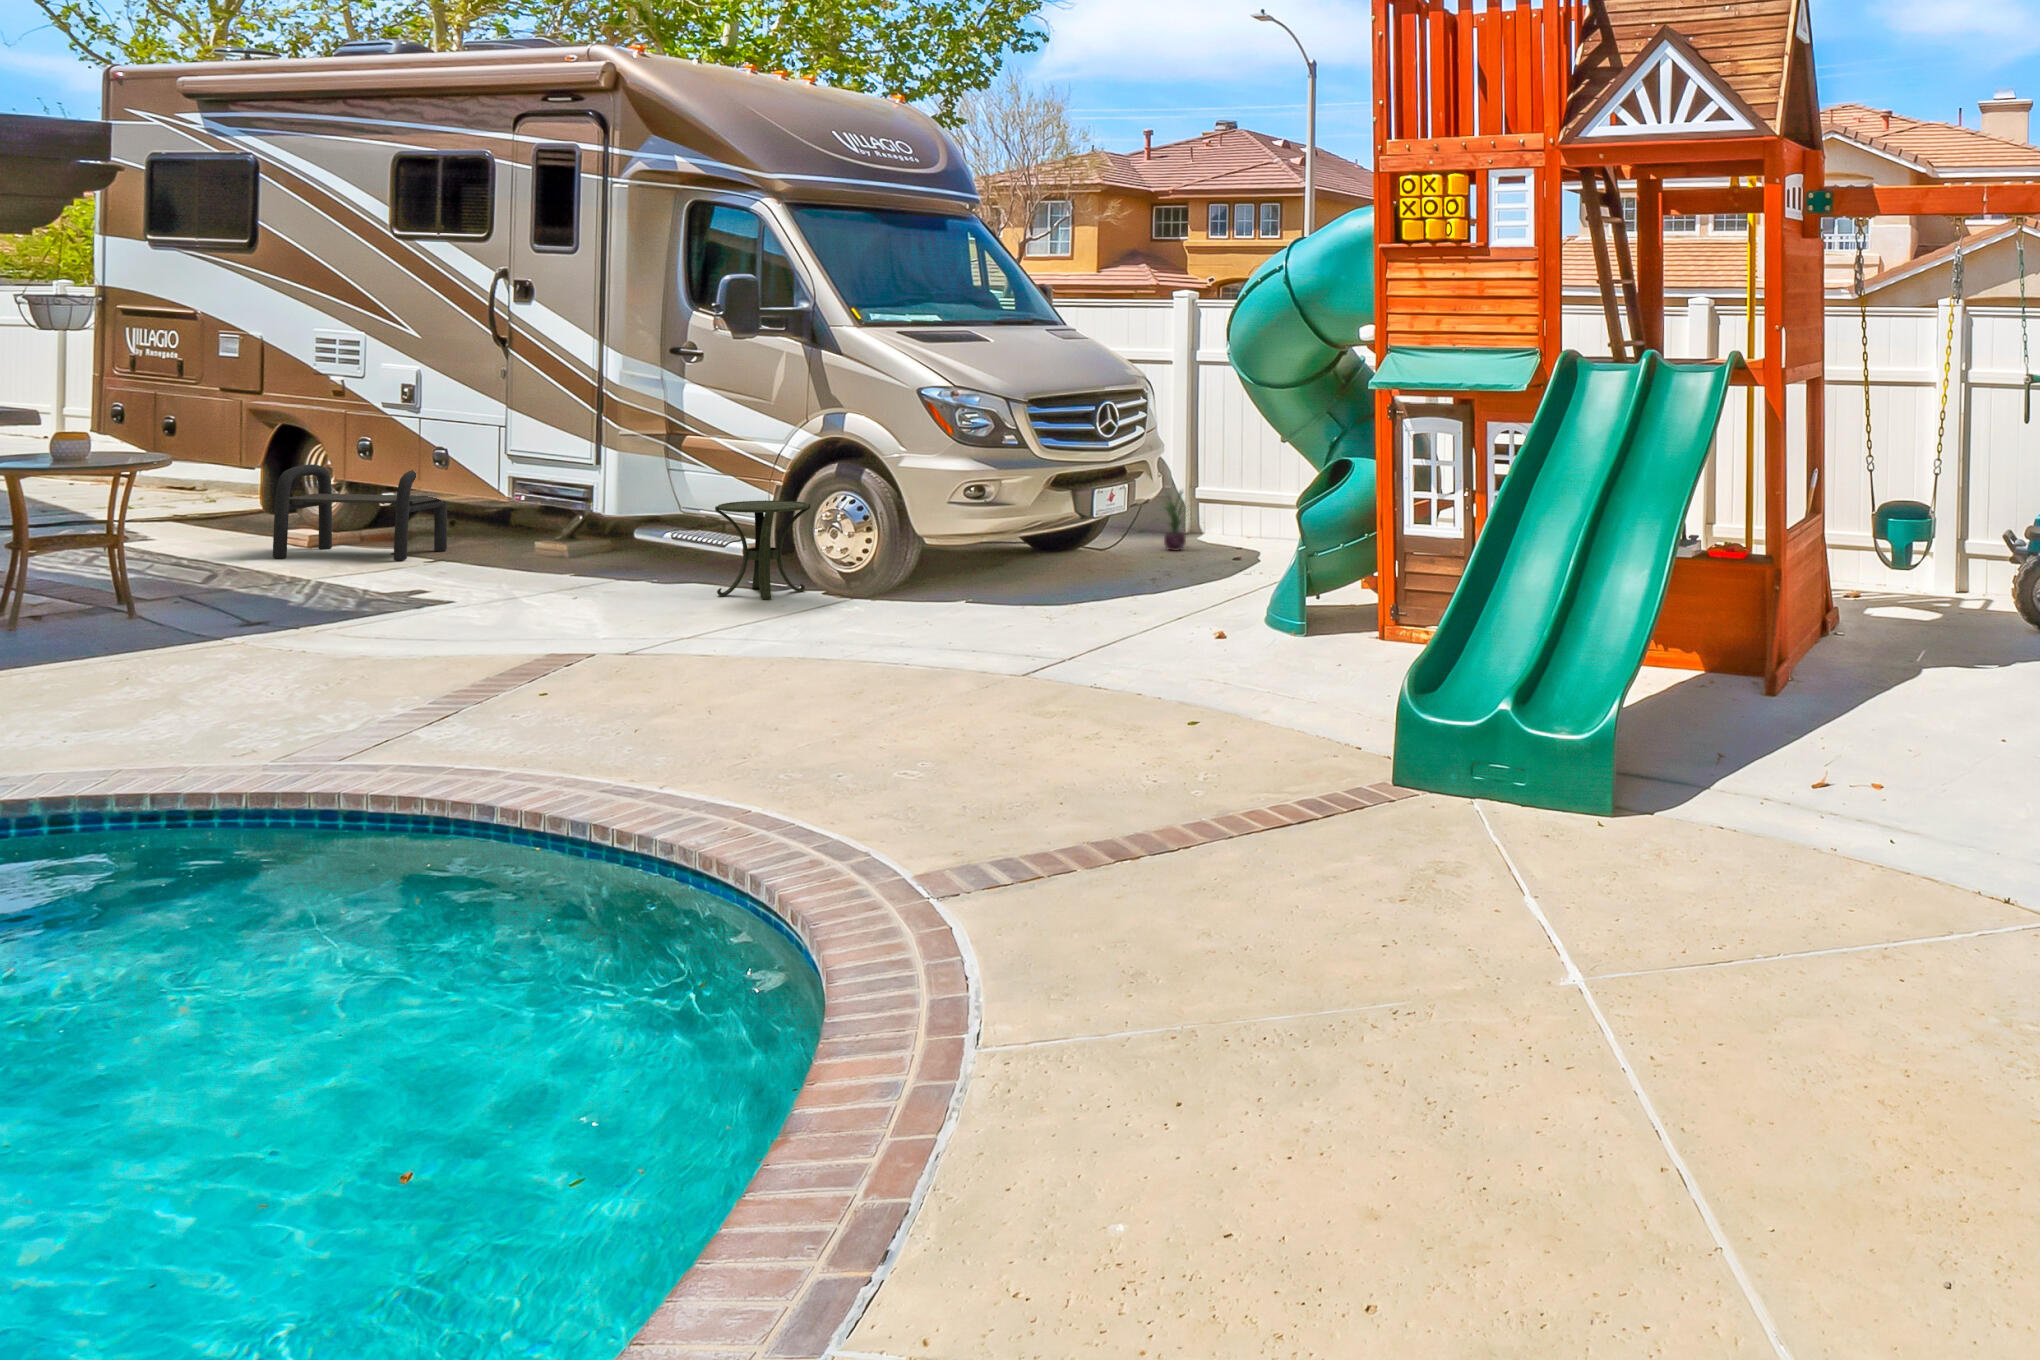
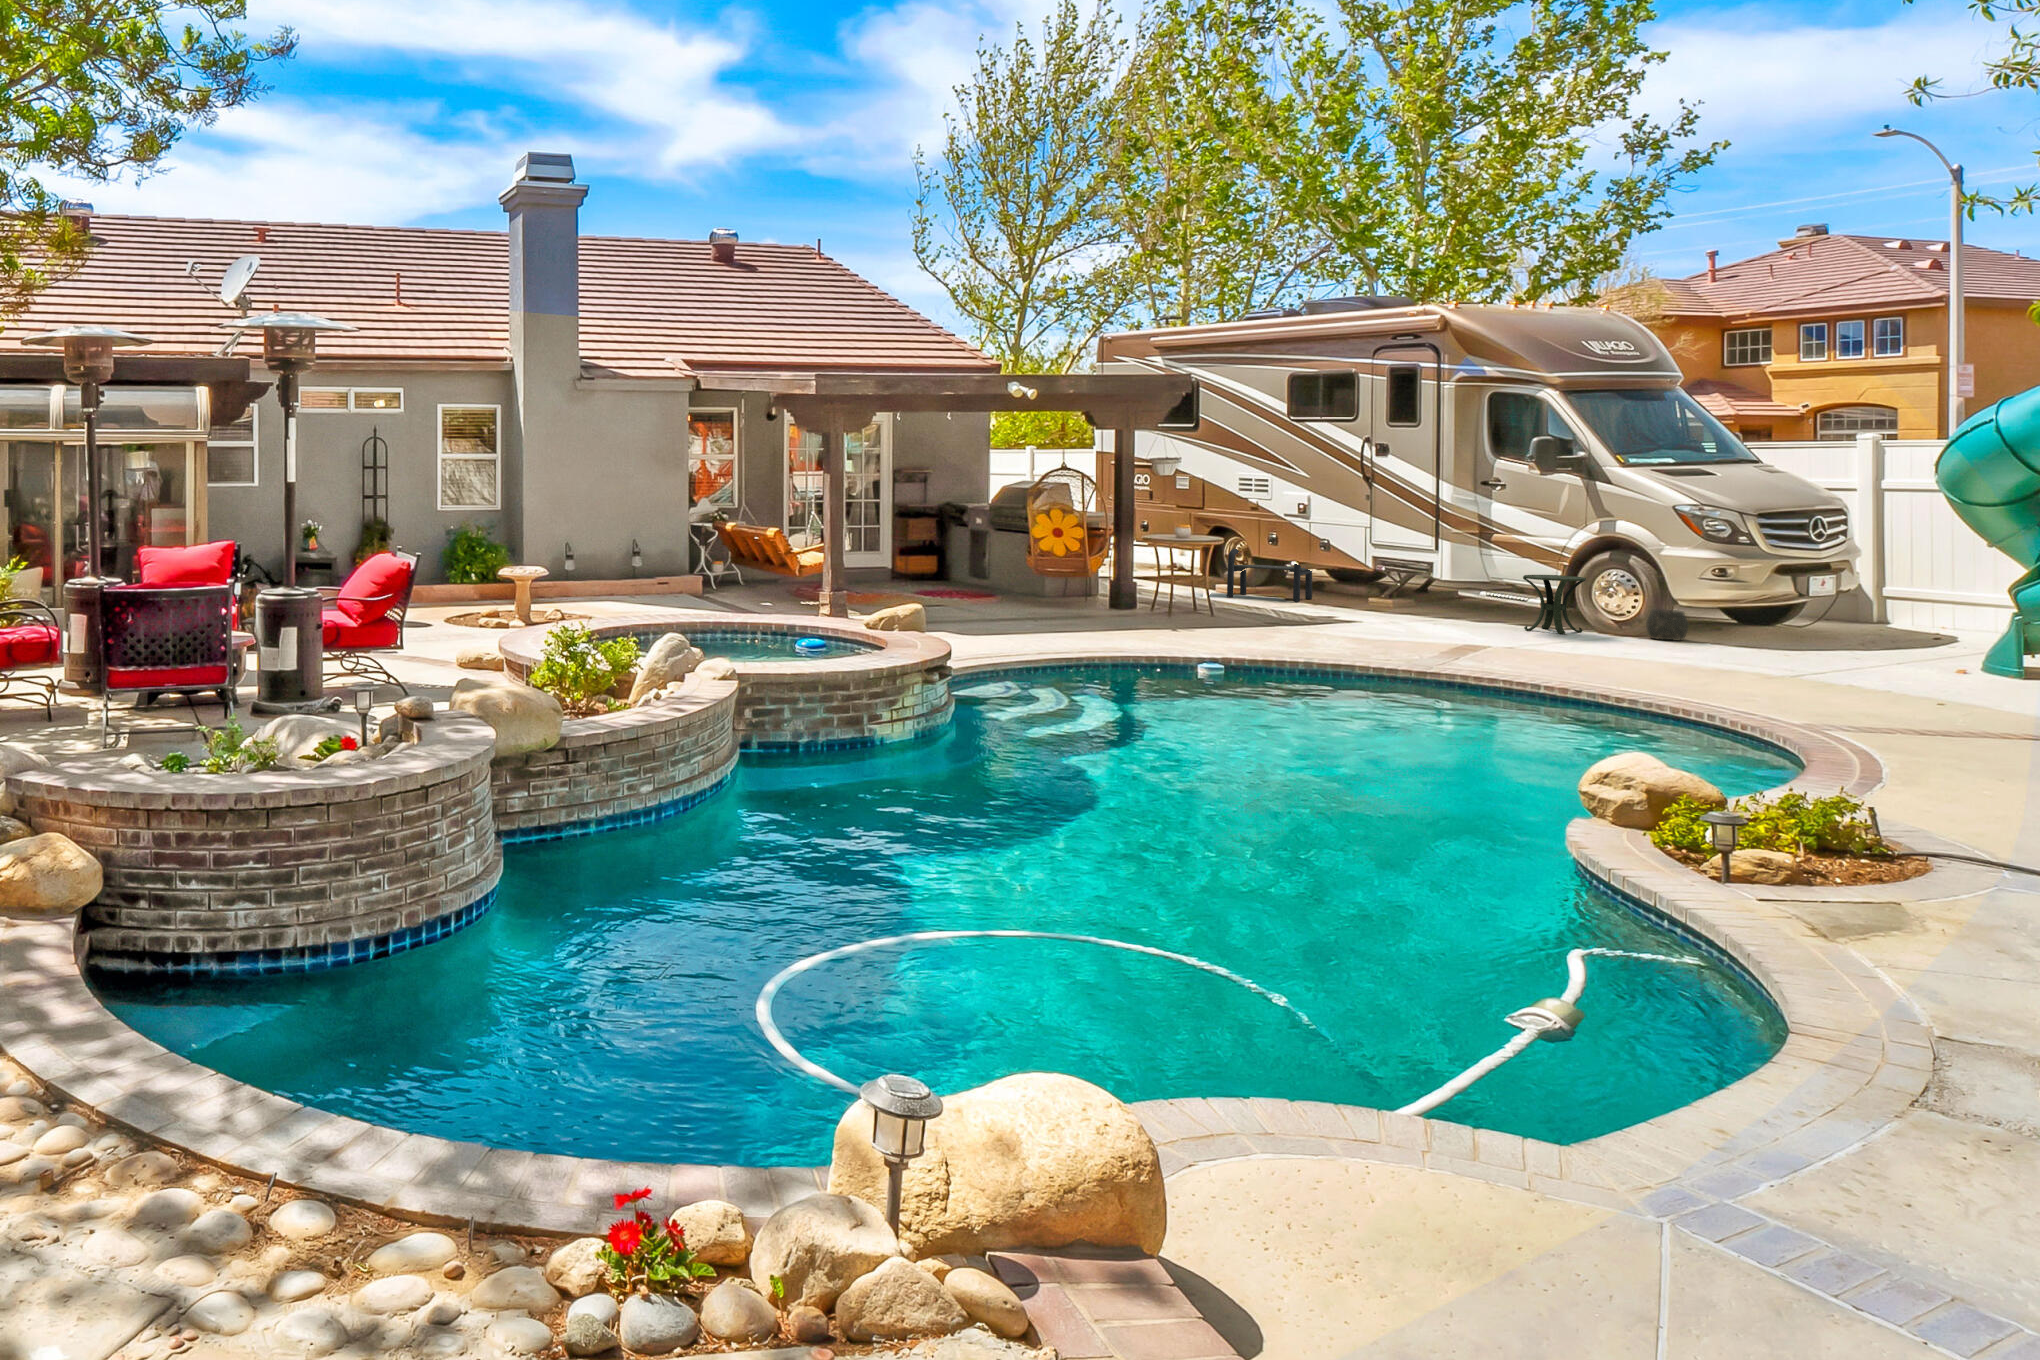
decorative plant: present [1162,491,1189,551] -> none [1835,584,1908,631]
woven basket: none [886,548,941,597] -> present [1646,609,1688,640]

